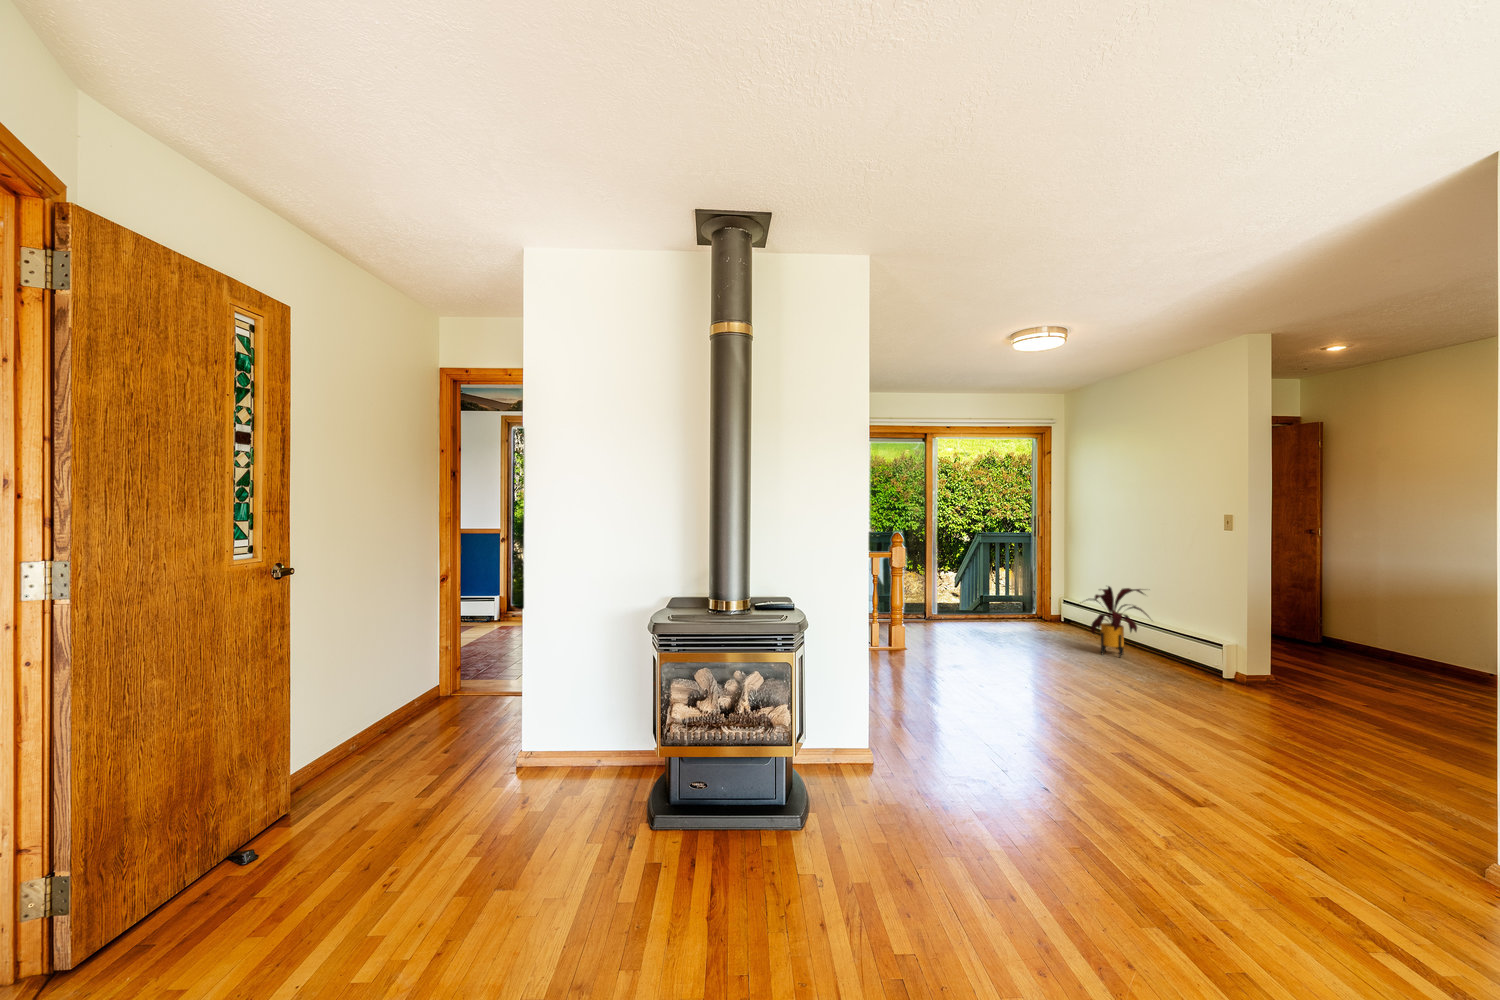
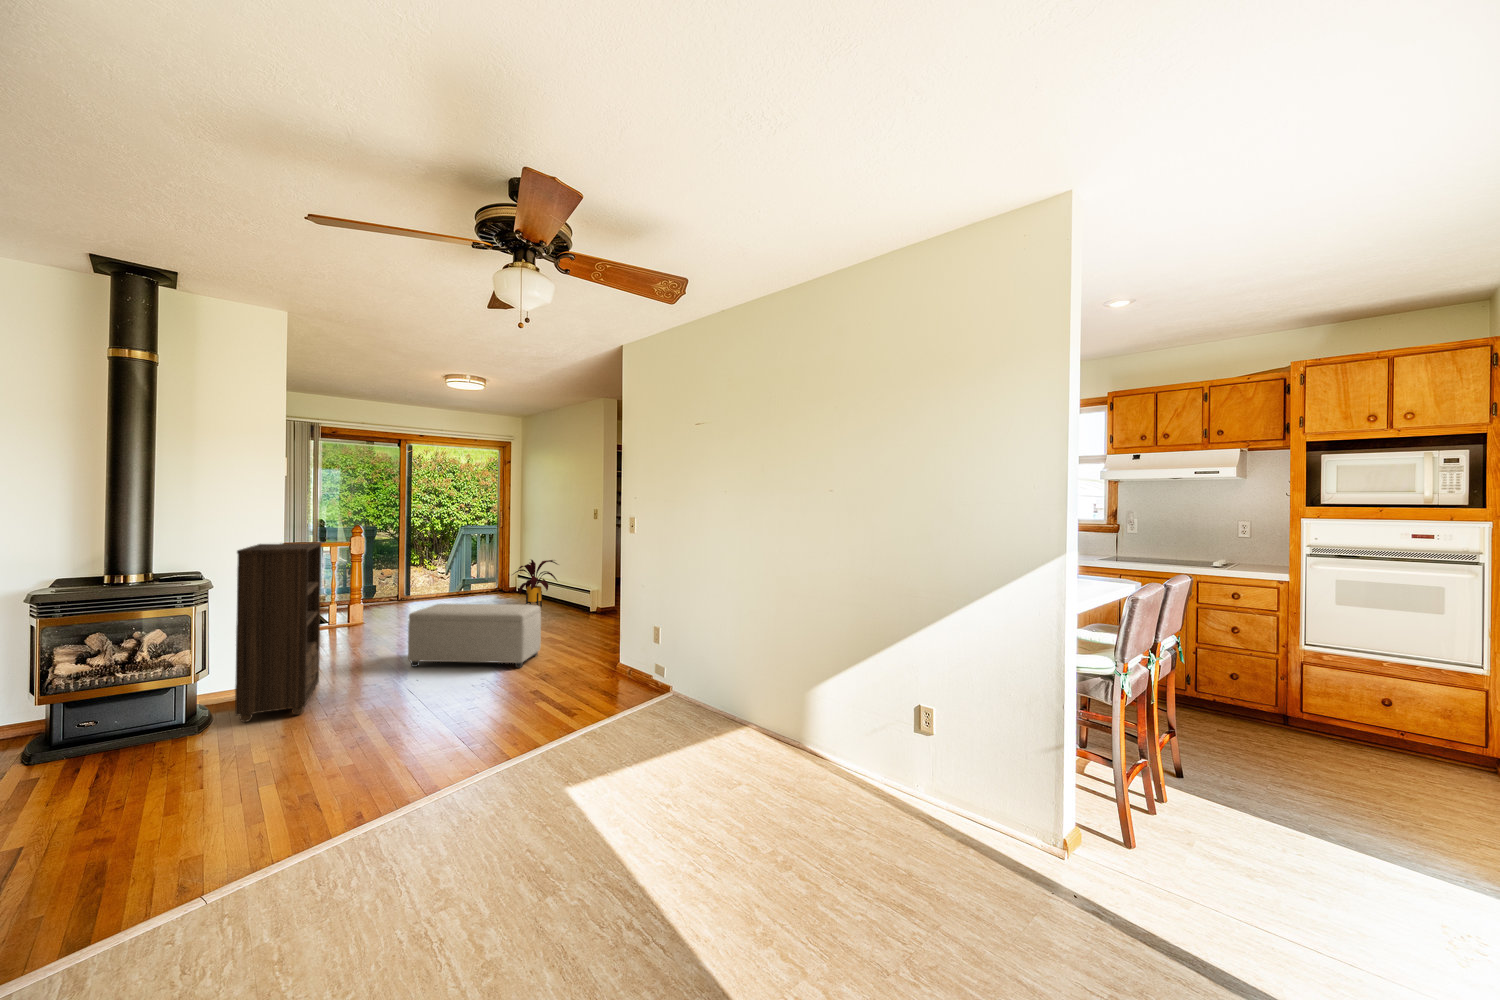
bookshelf: none [832,562,912,821] -> present [235,542,322,722]
ottoman: none [1005,656,1228,806] -> present [408,604,541,668]

